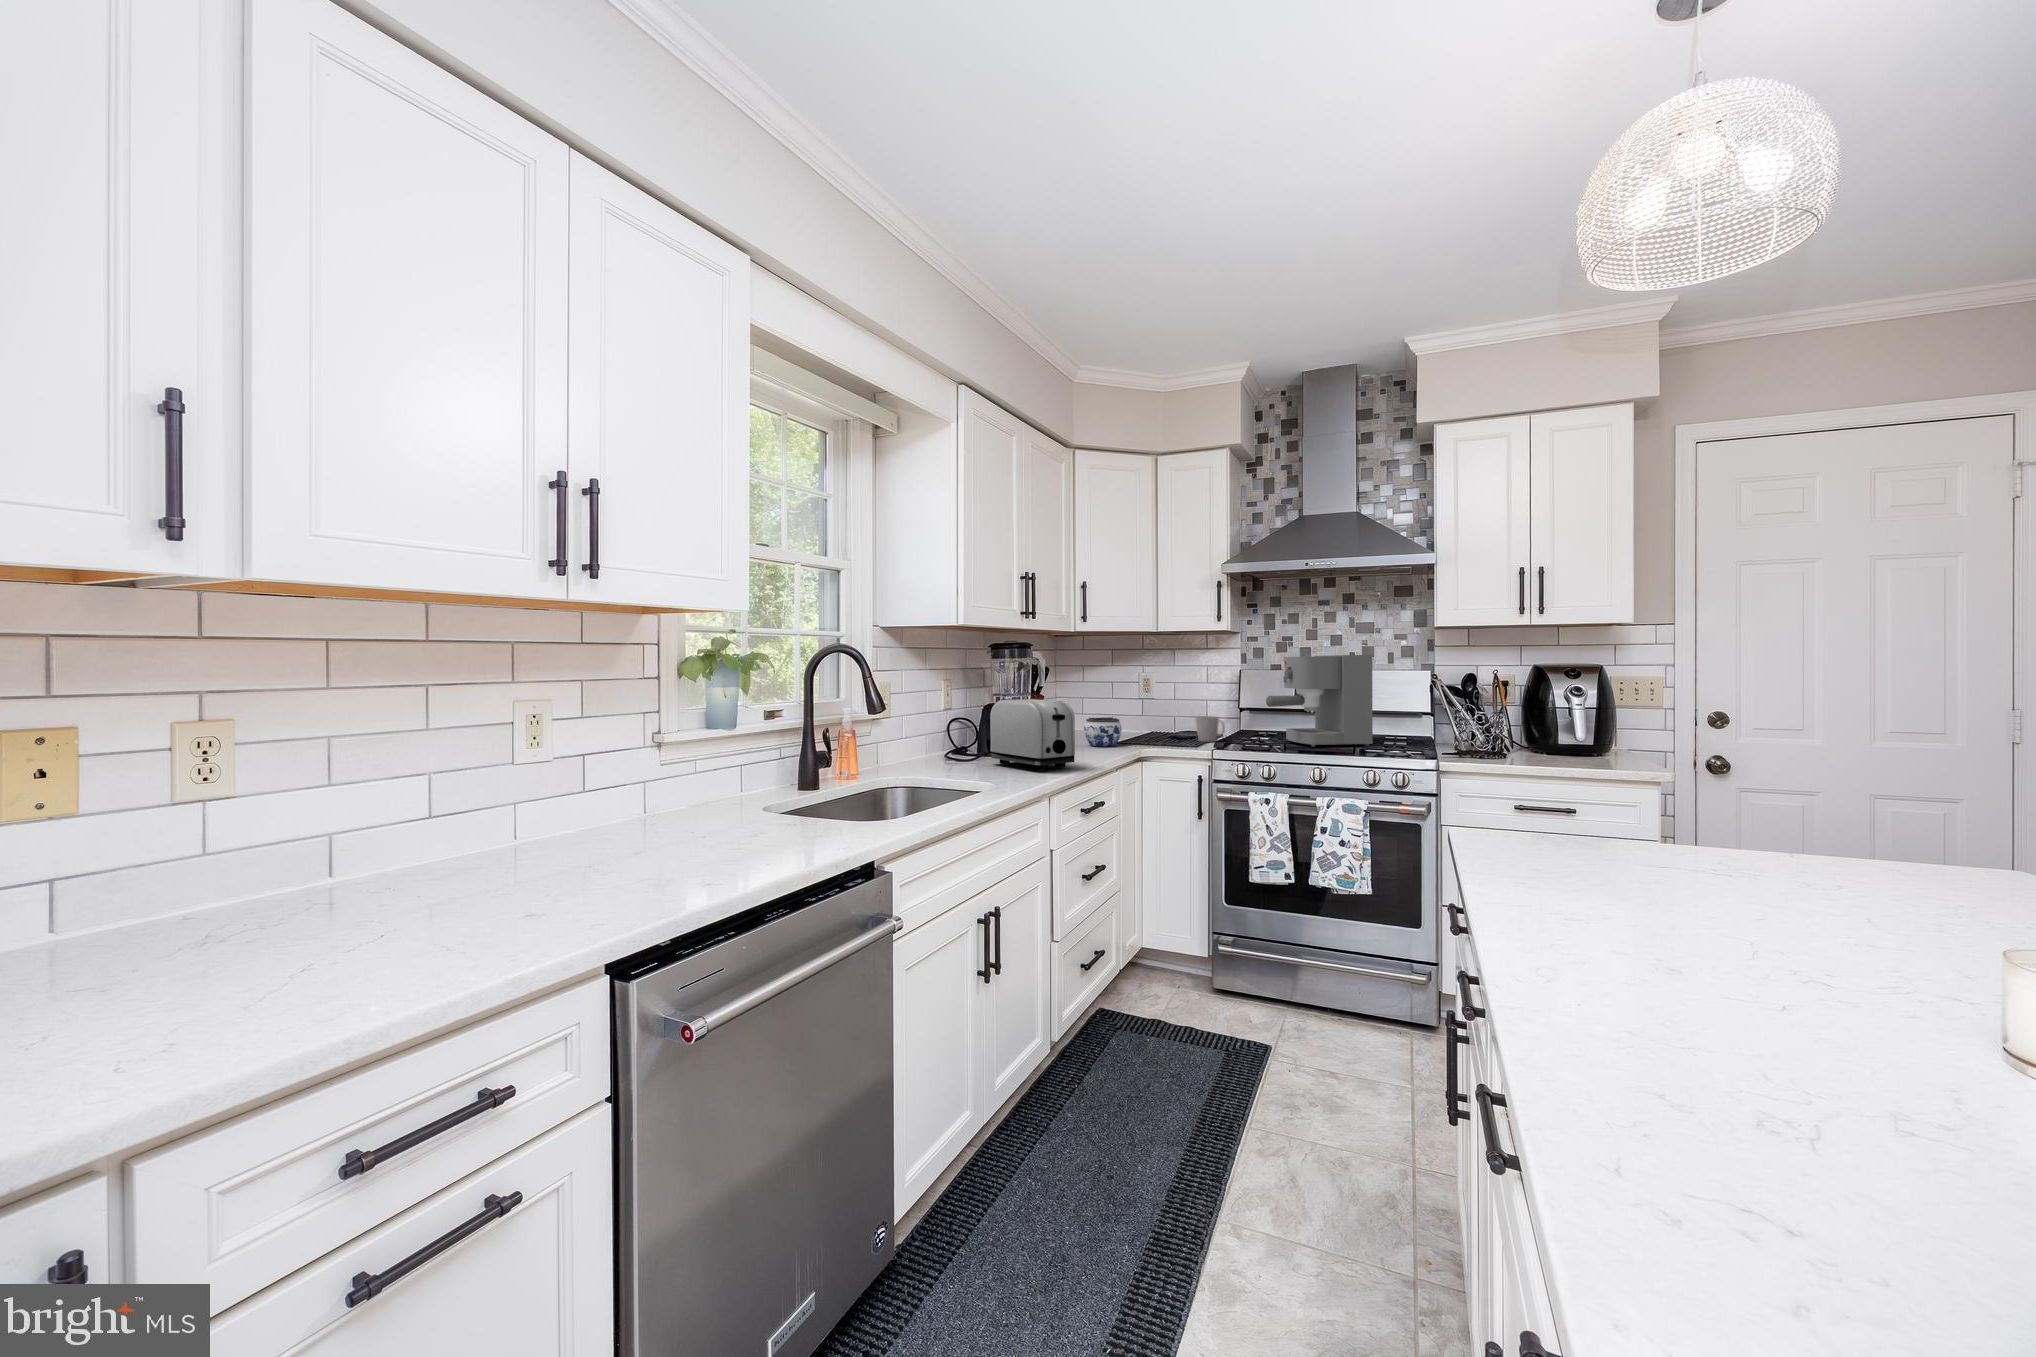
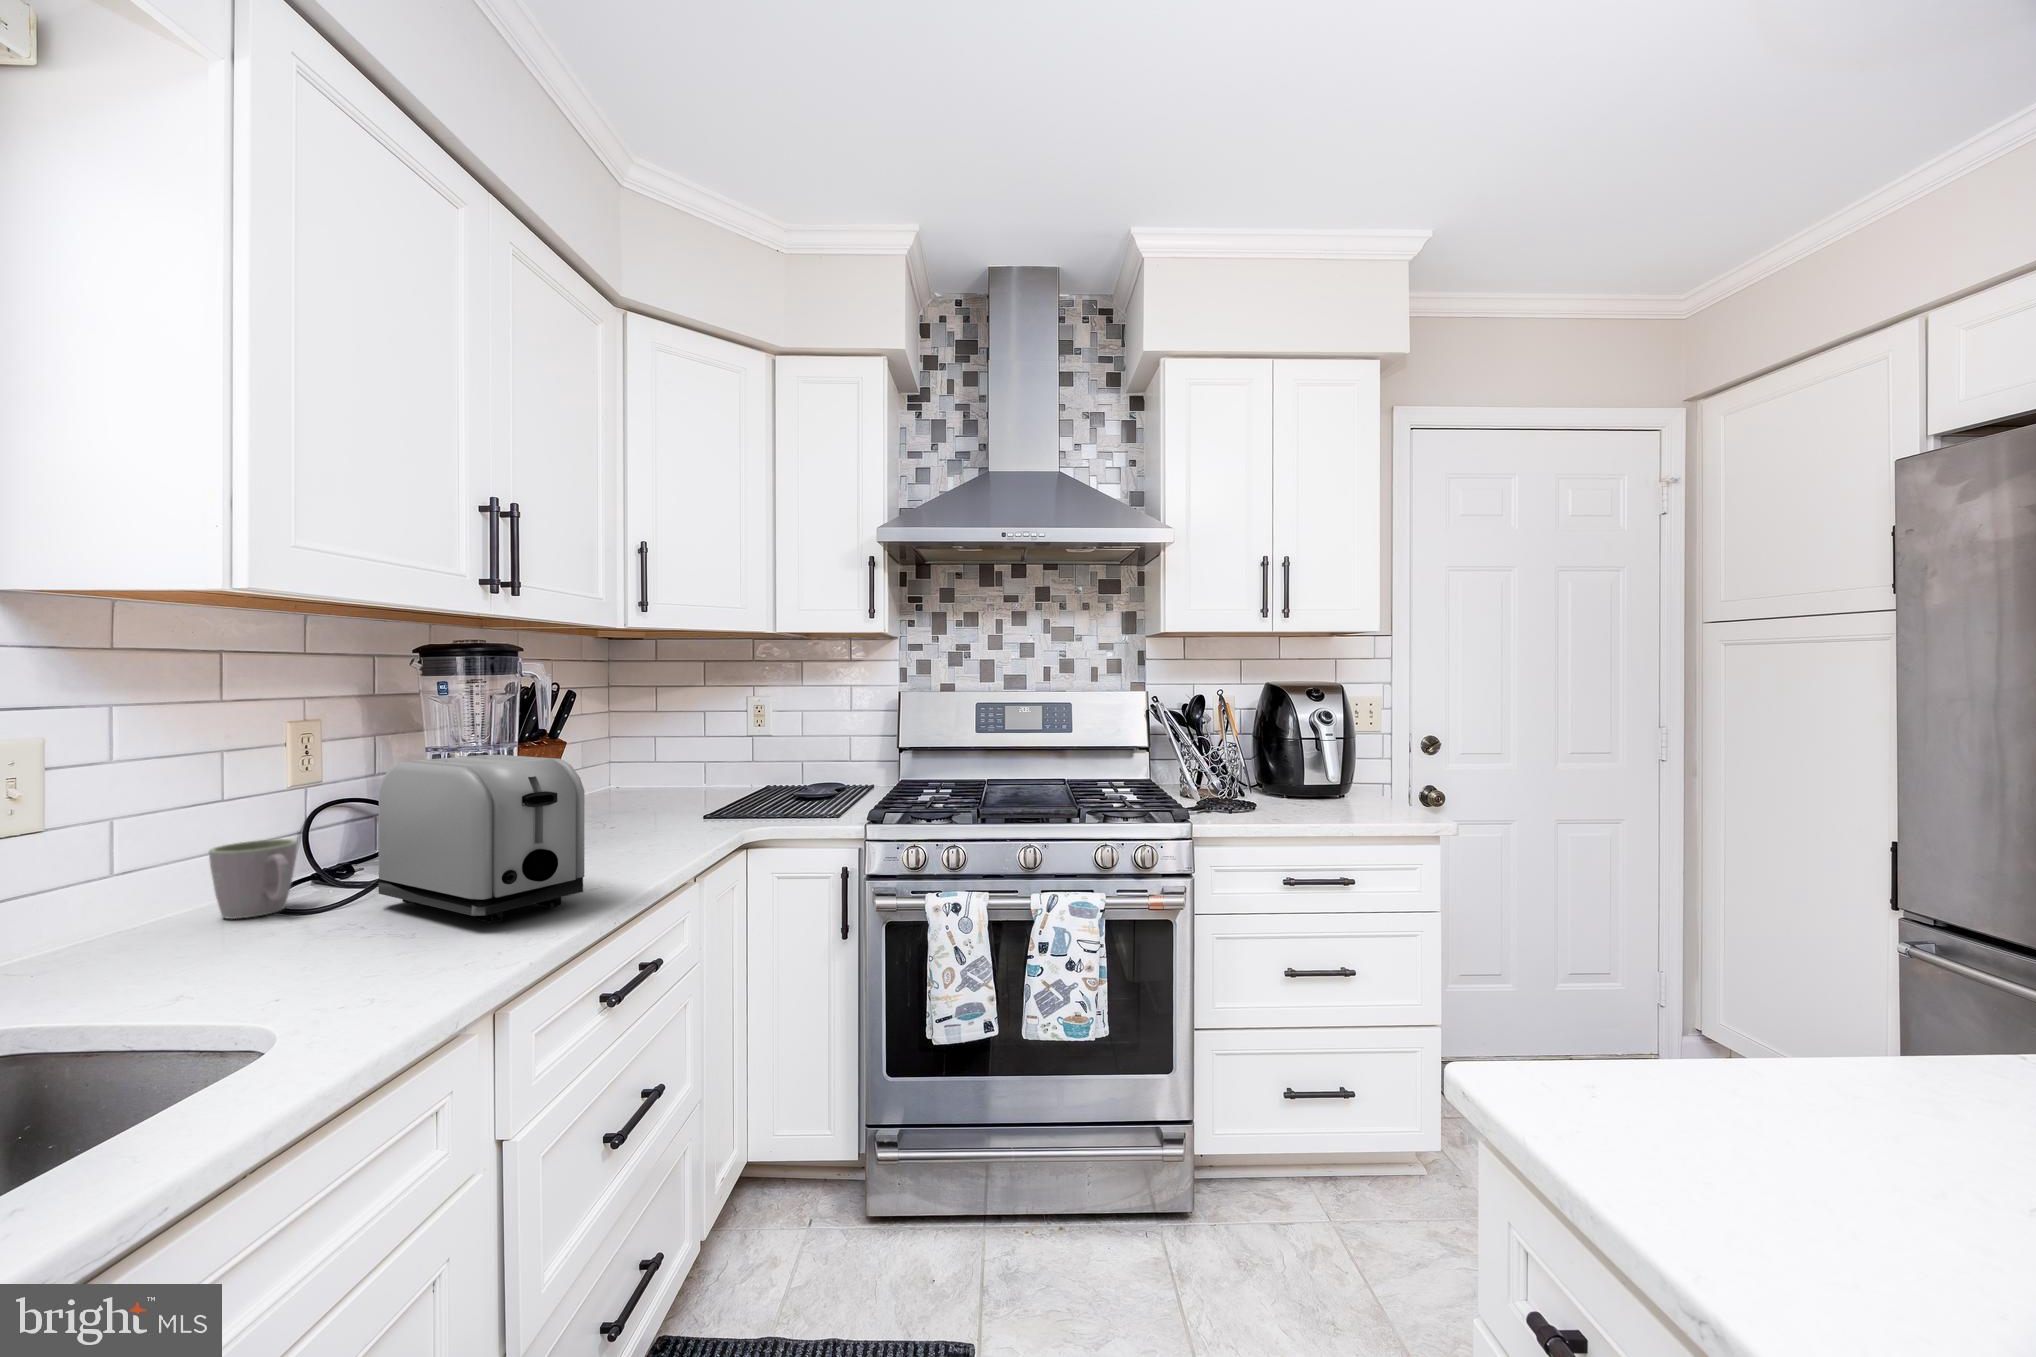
coffee maker: present [1266,655,1373,747] -> none [947,669,1094,808]
mug: present [1196,716,1225,742] -> present [209,839,298,919]
jar: present [1084,717,1121,746] -> none [637,774,708,828]

